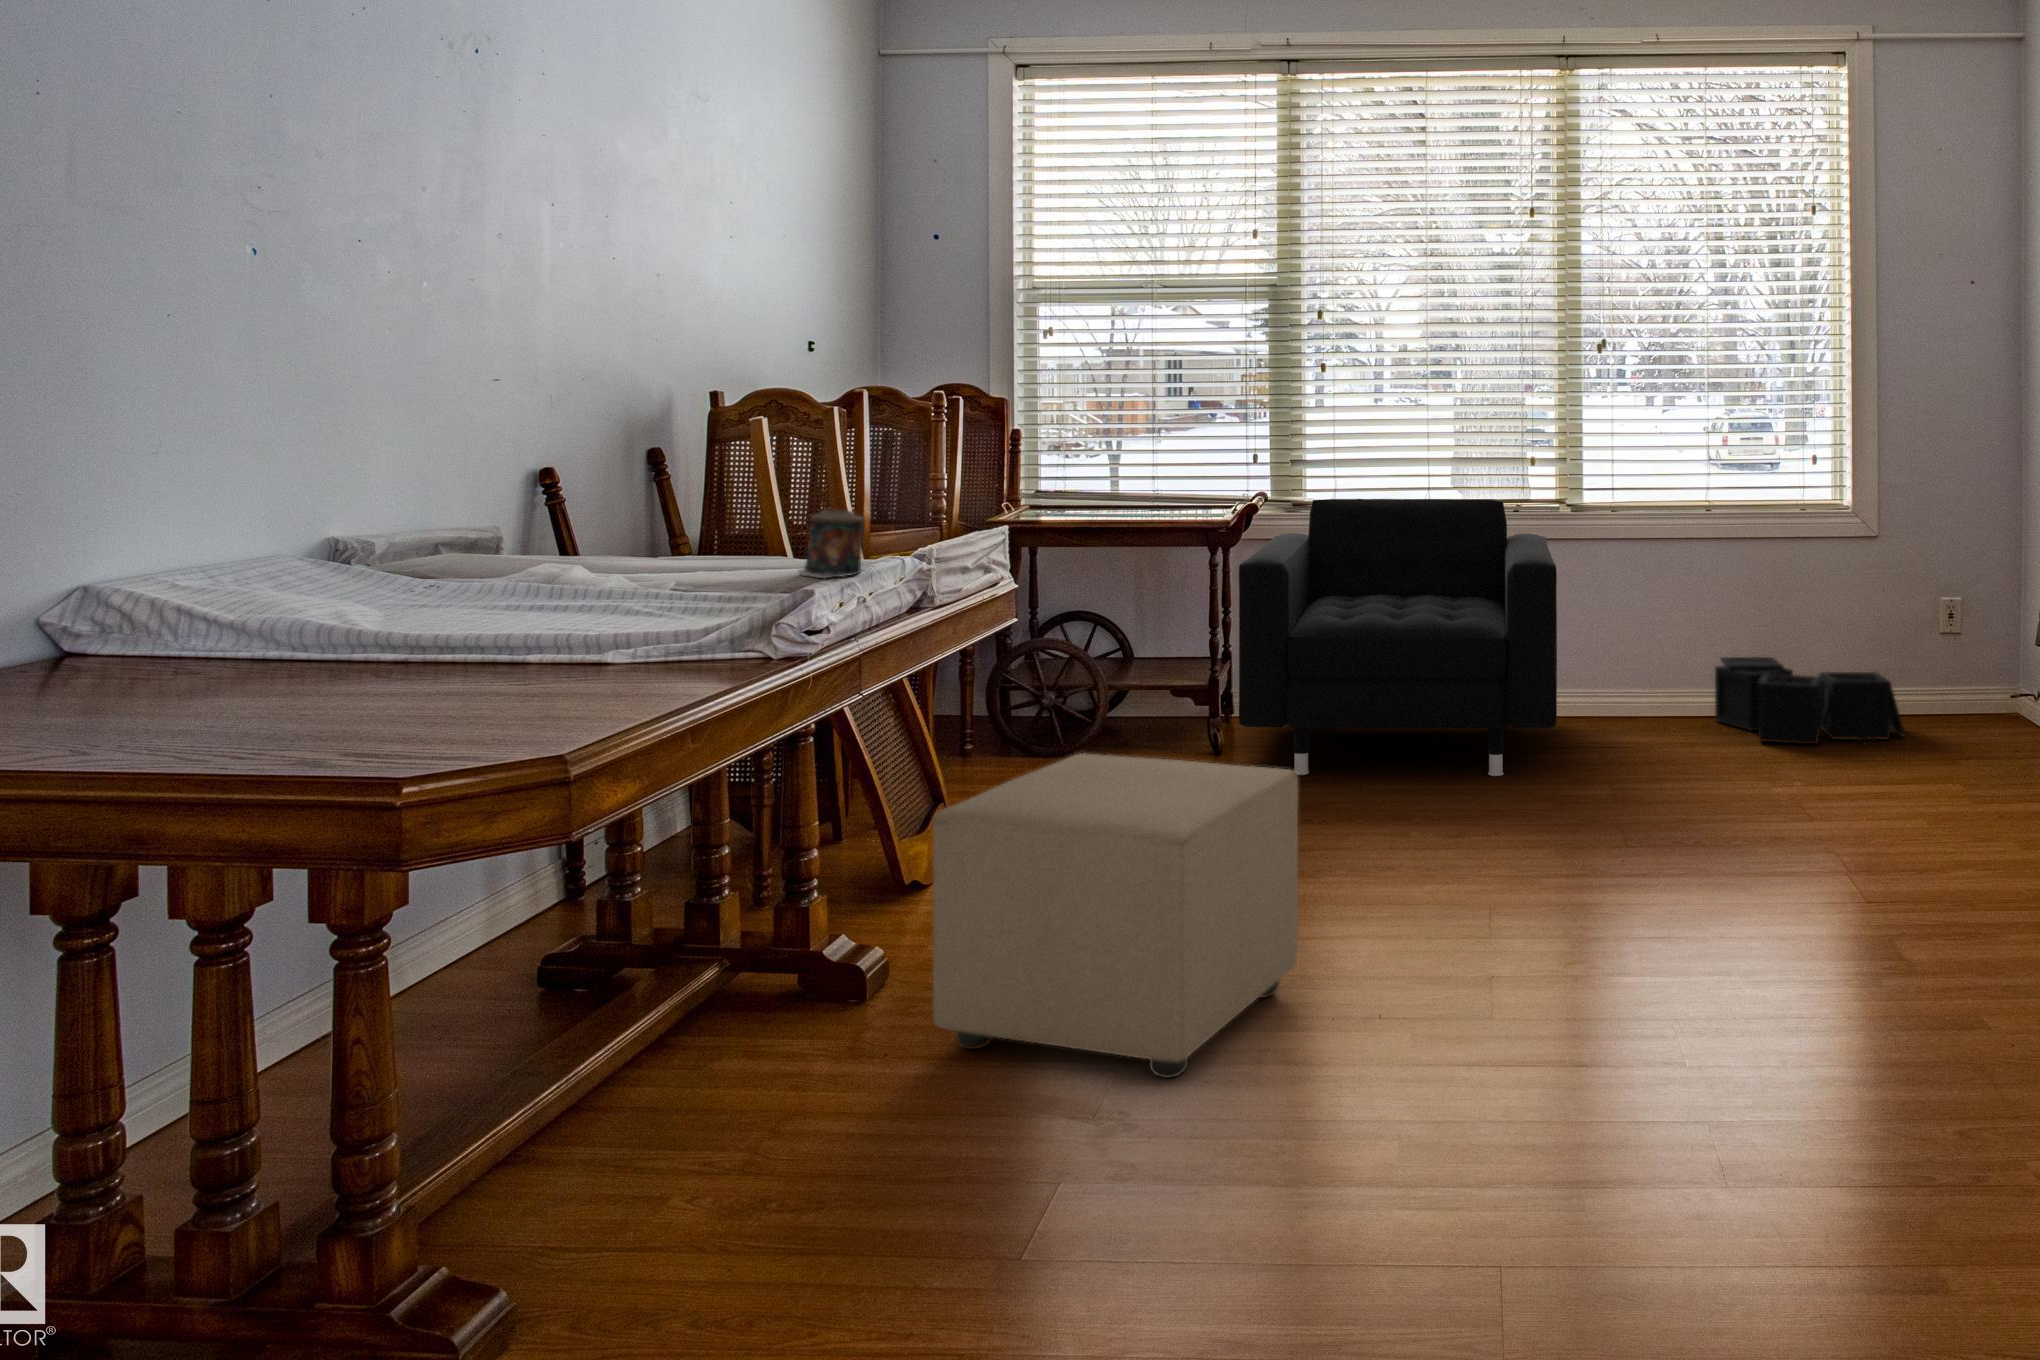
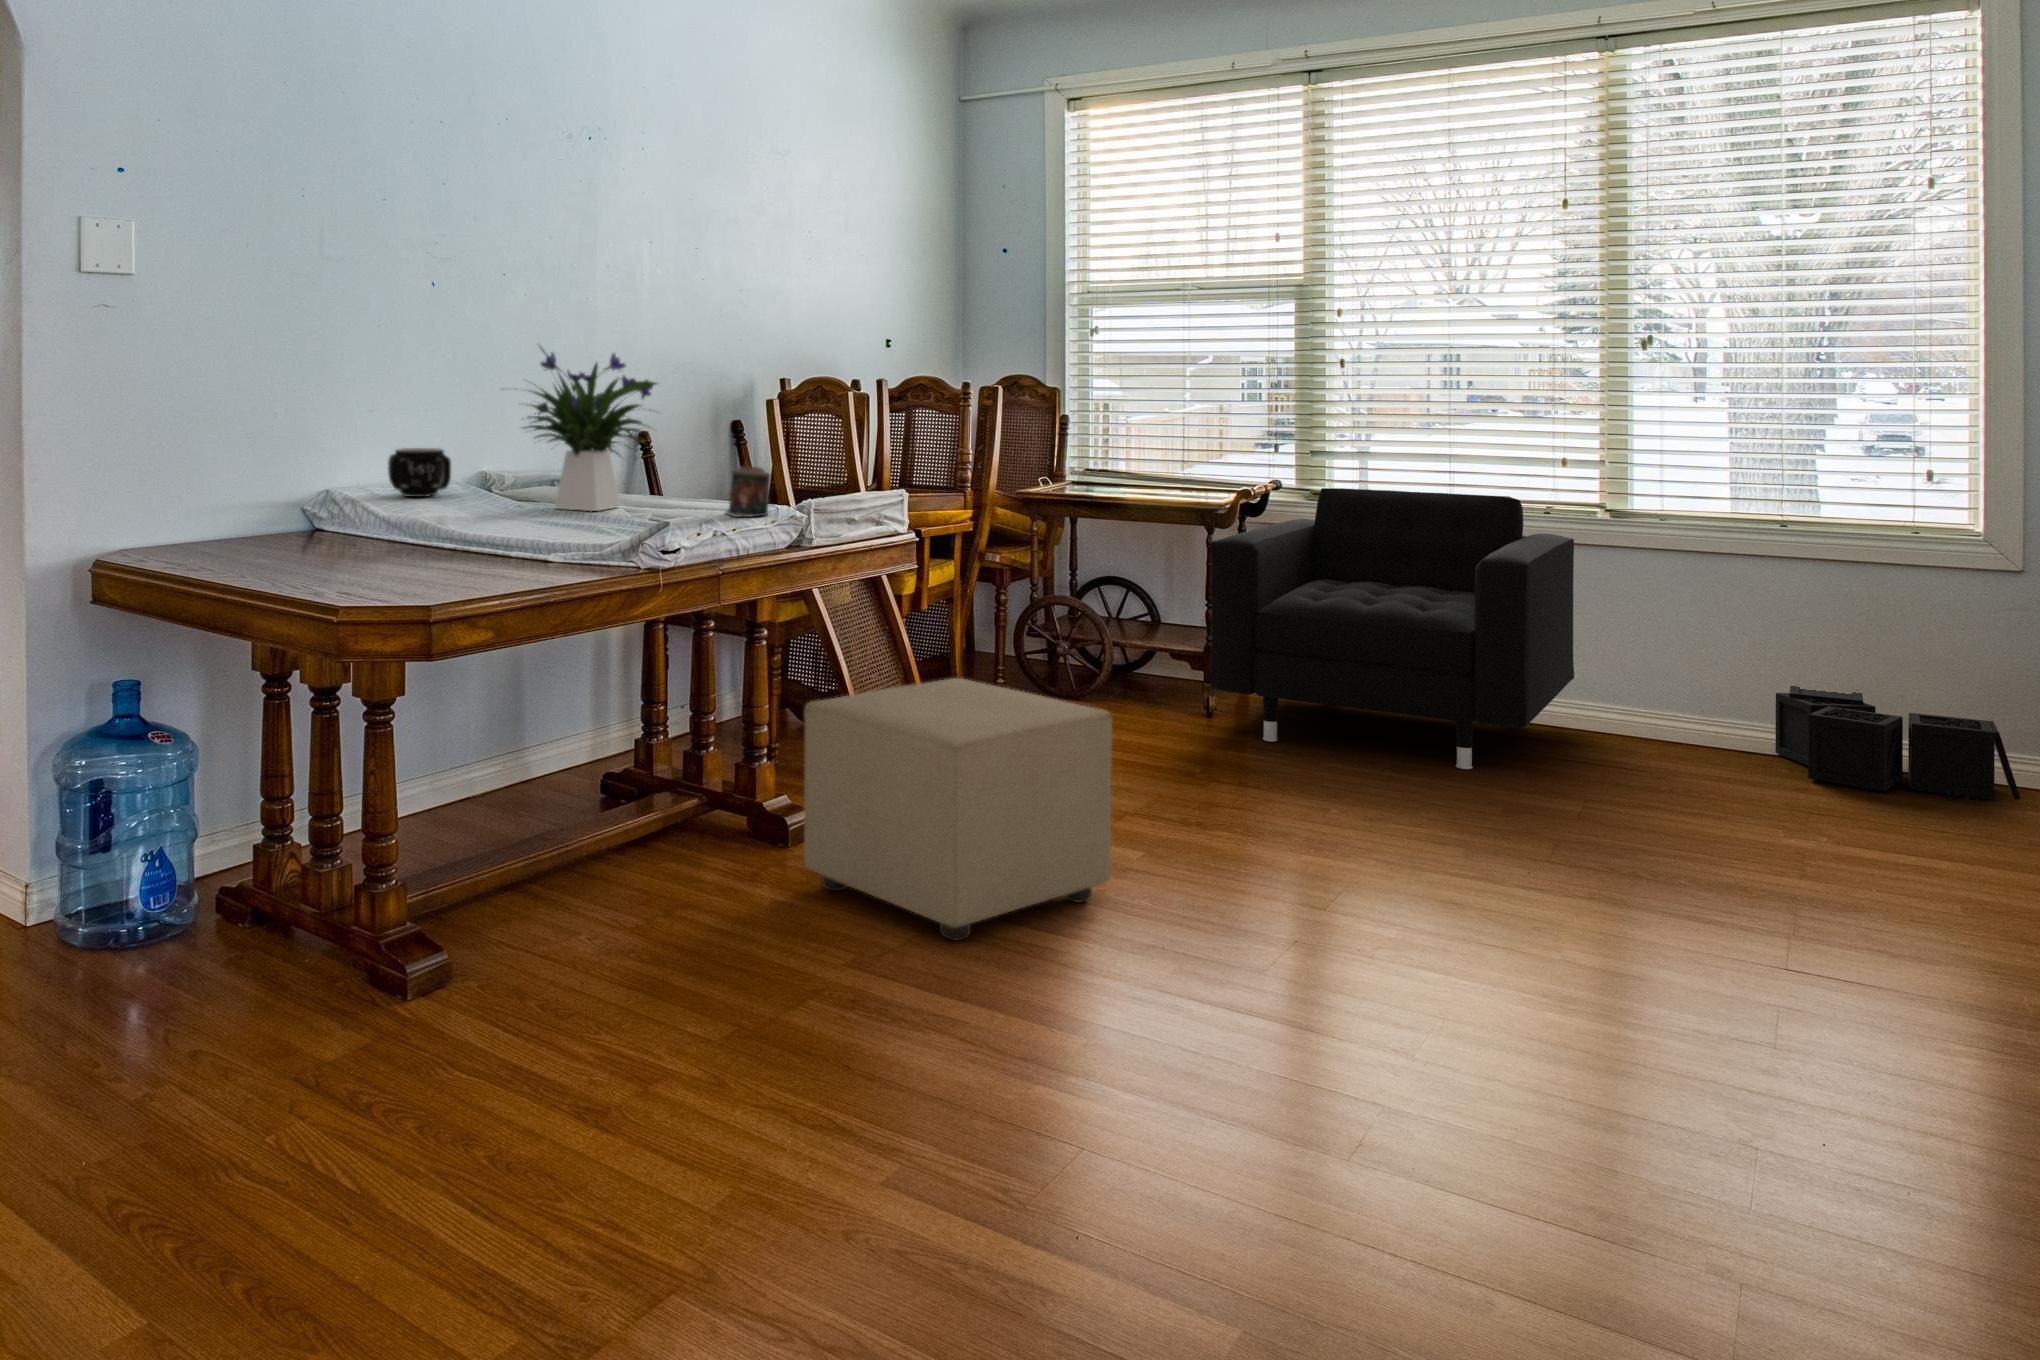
flower arrangement: none [448,345,701,586] -> present [525,348,656,511]
mug: none [192,506,322,584] -> present [388,448,451,497]

